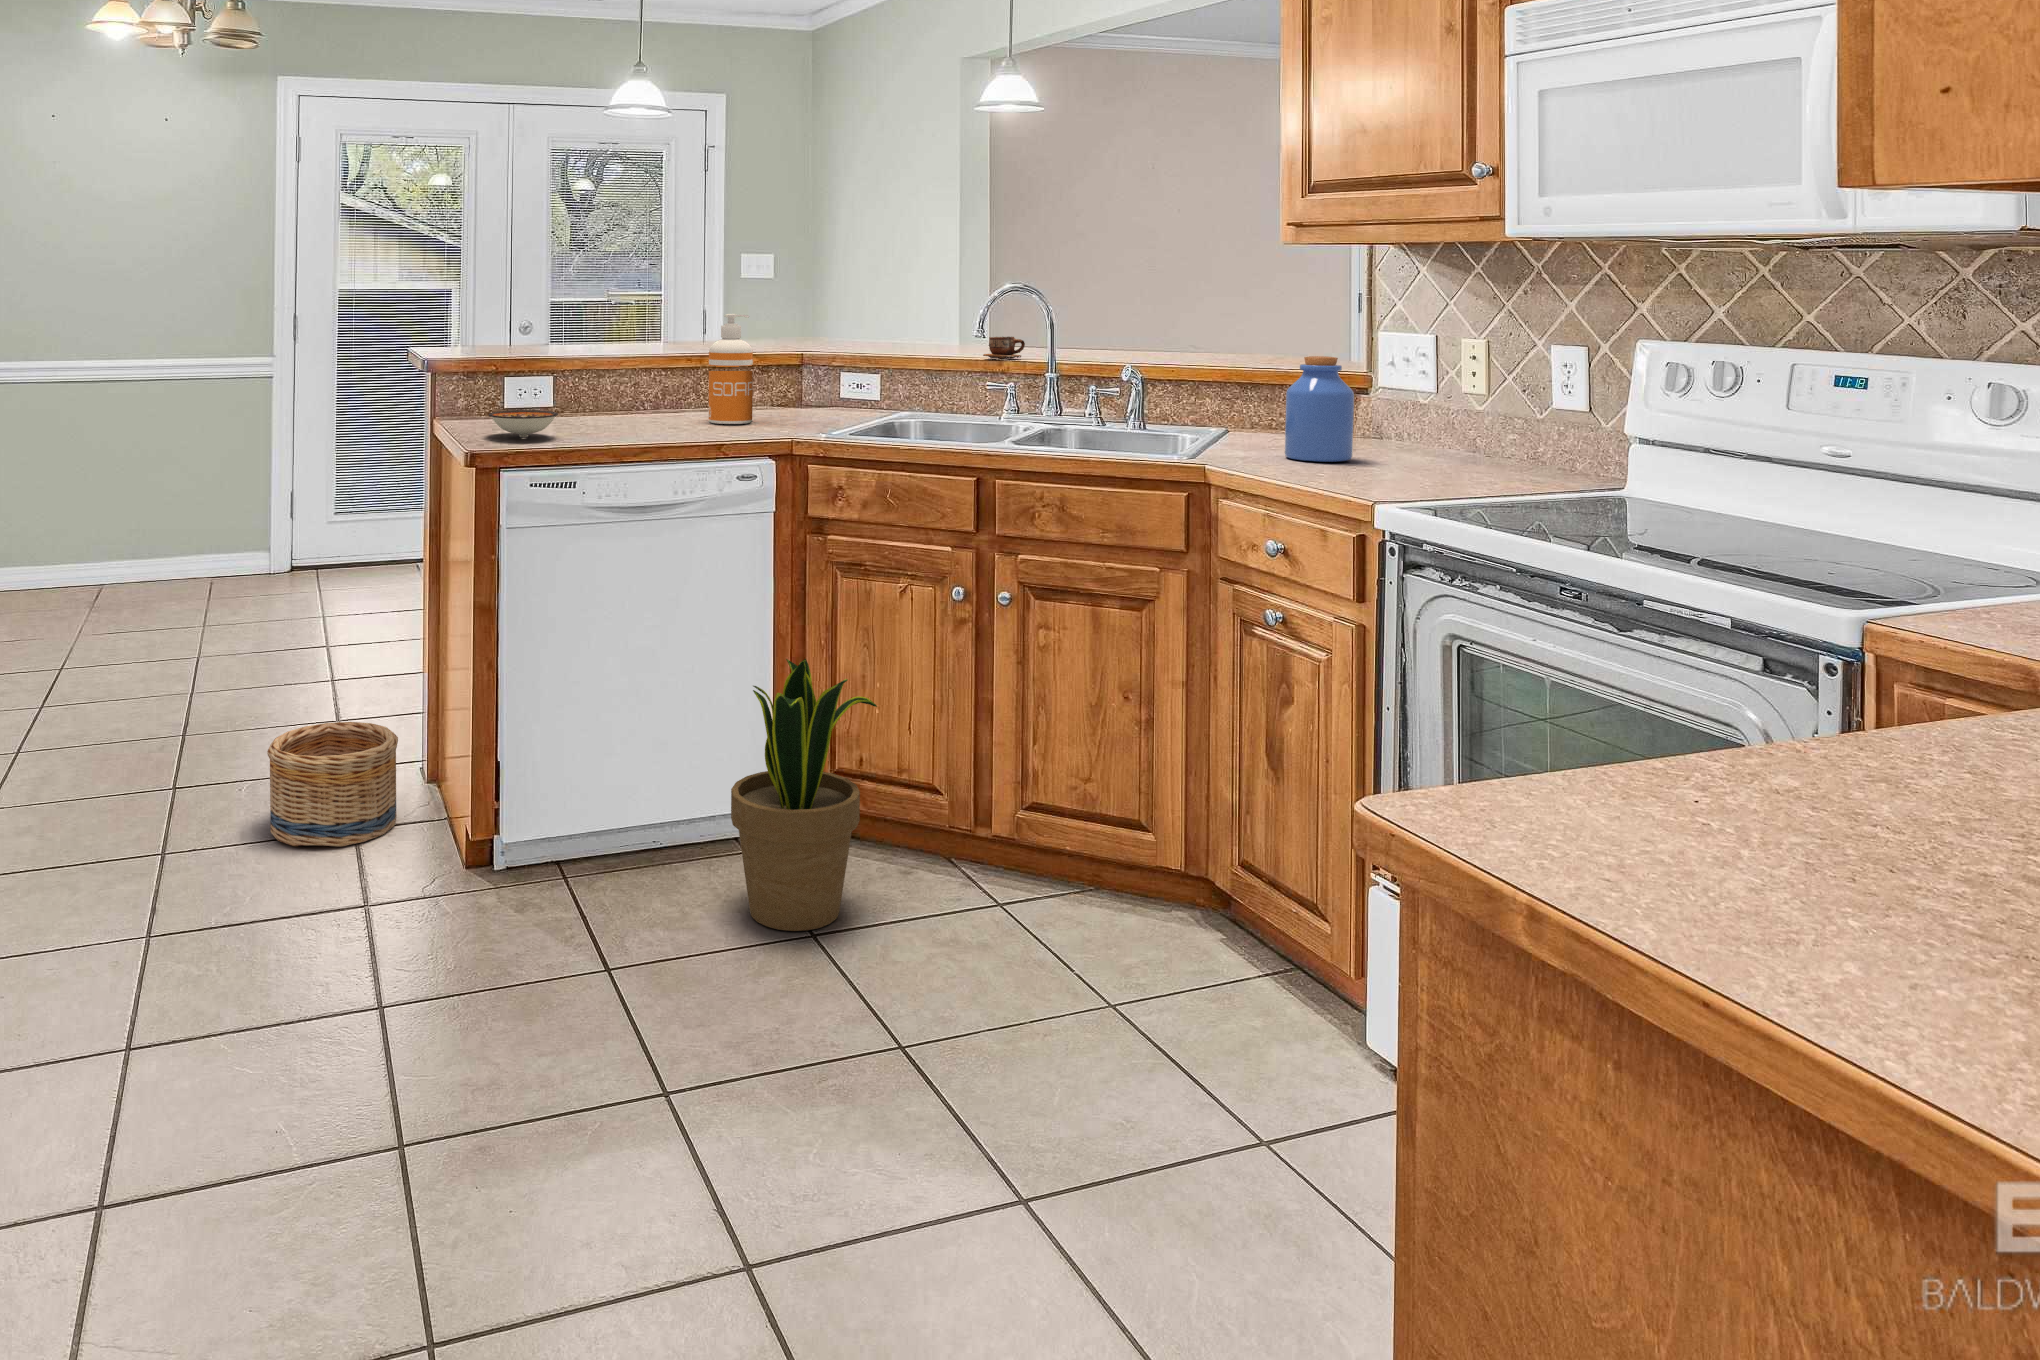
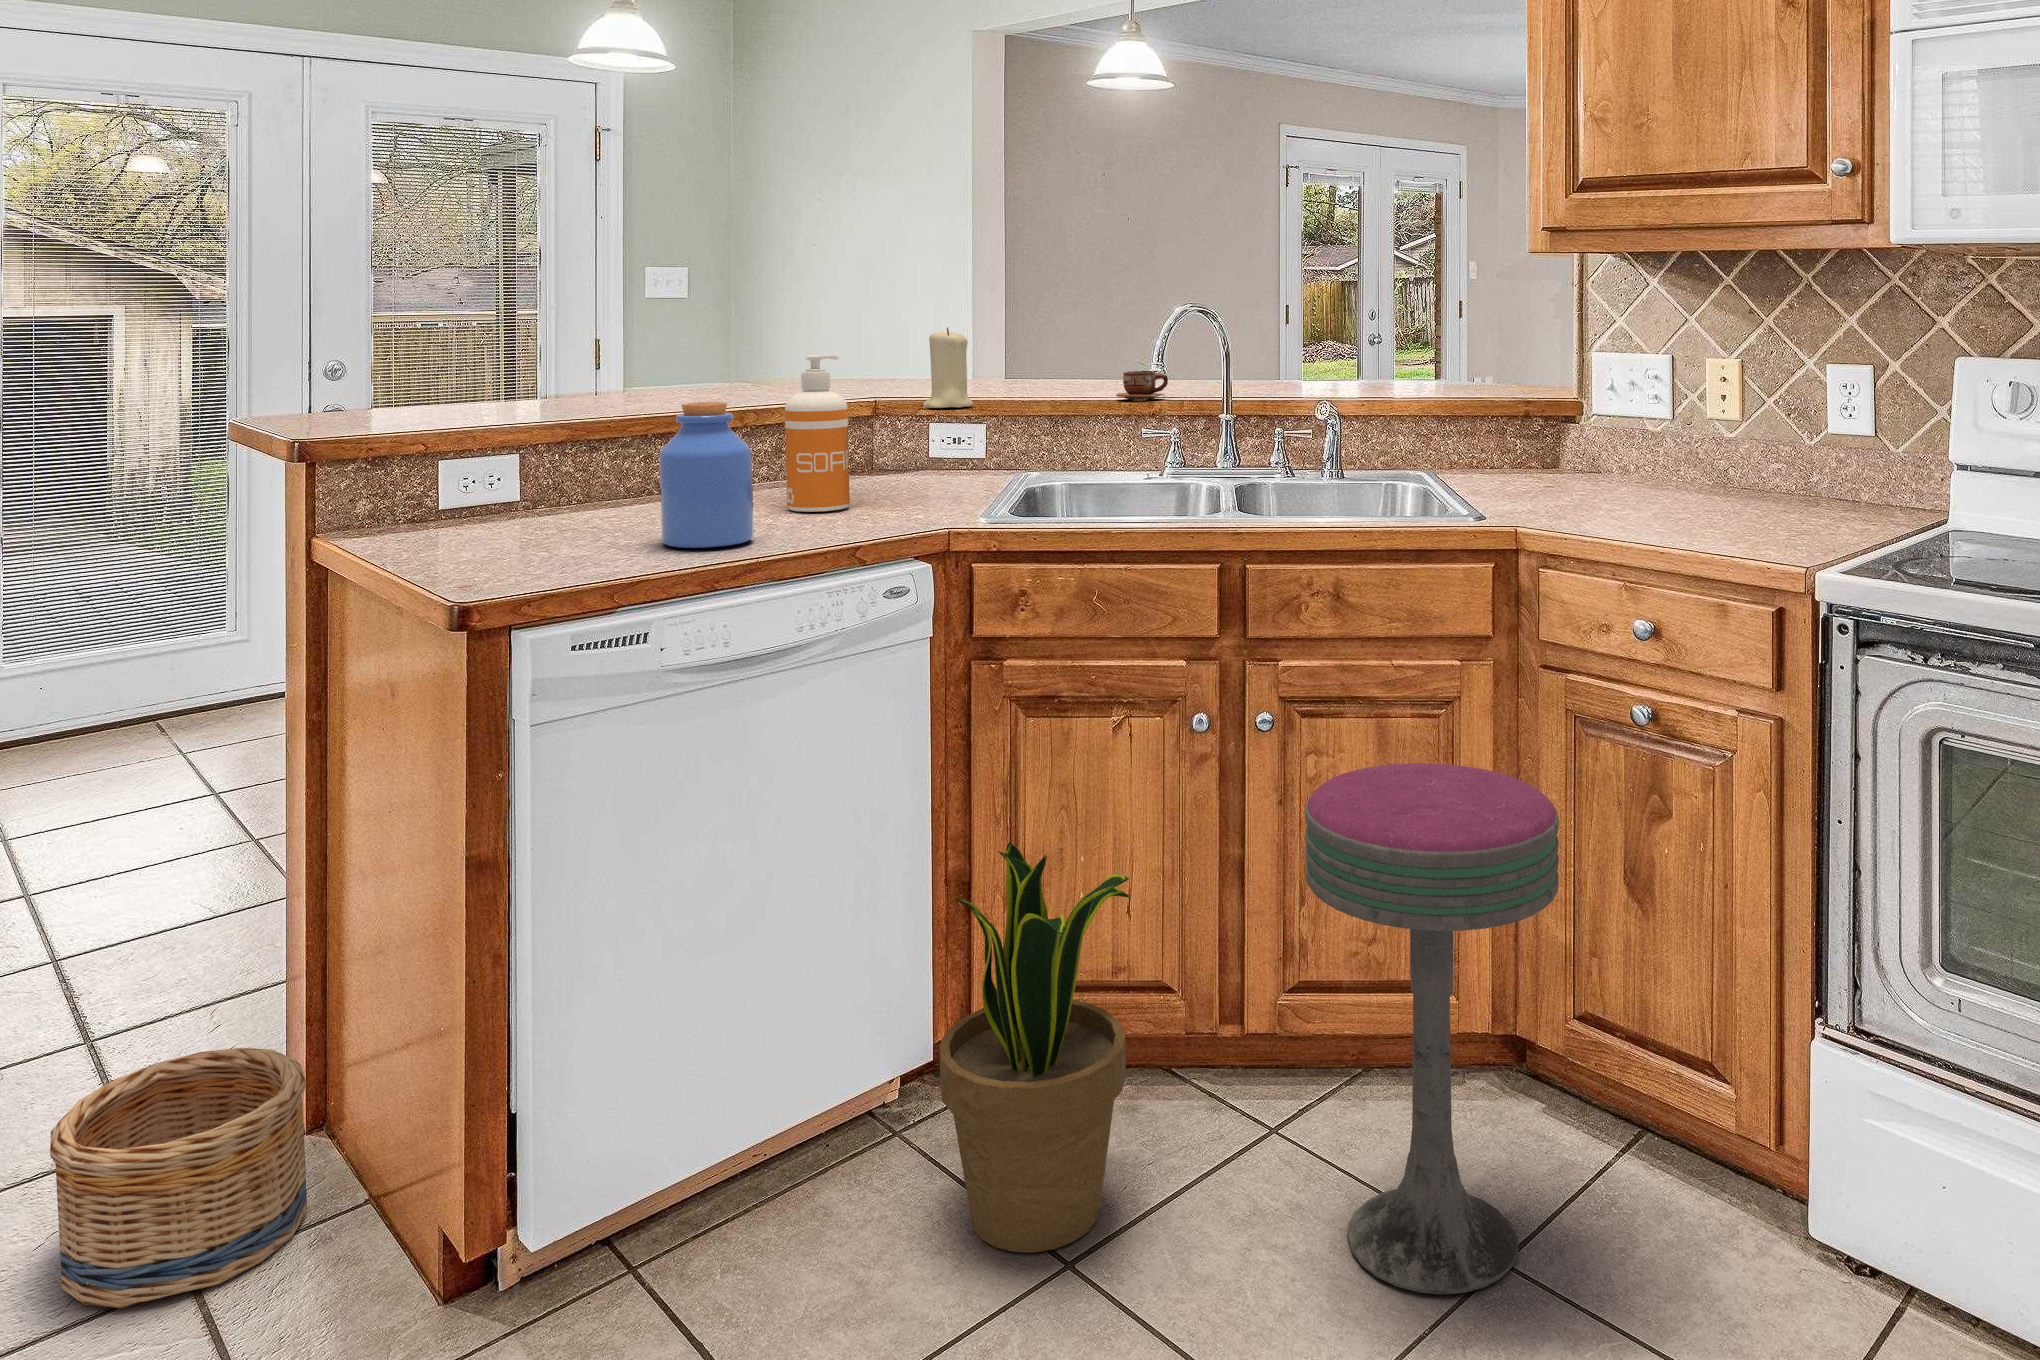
candle: none [836,298,871,359] -> present [923,327,973,408]
jar: present [1285,356,1354,462] -> present [659,402,754,548]
bowl: present [489,410,558,437] -> none [482,518,604,565]
bar stool: none [962,630,1154,1014] -> present [1305,763,1559,1295]

